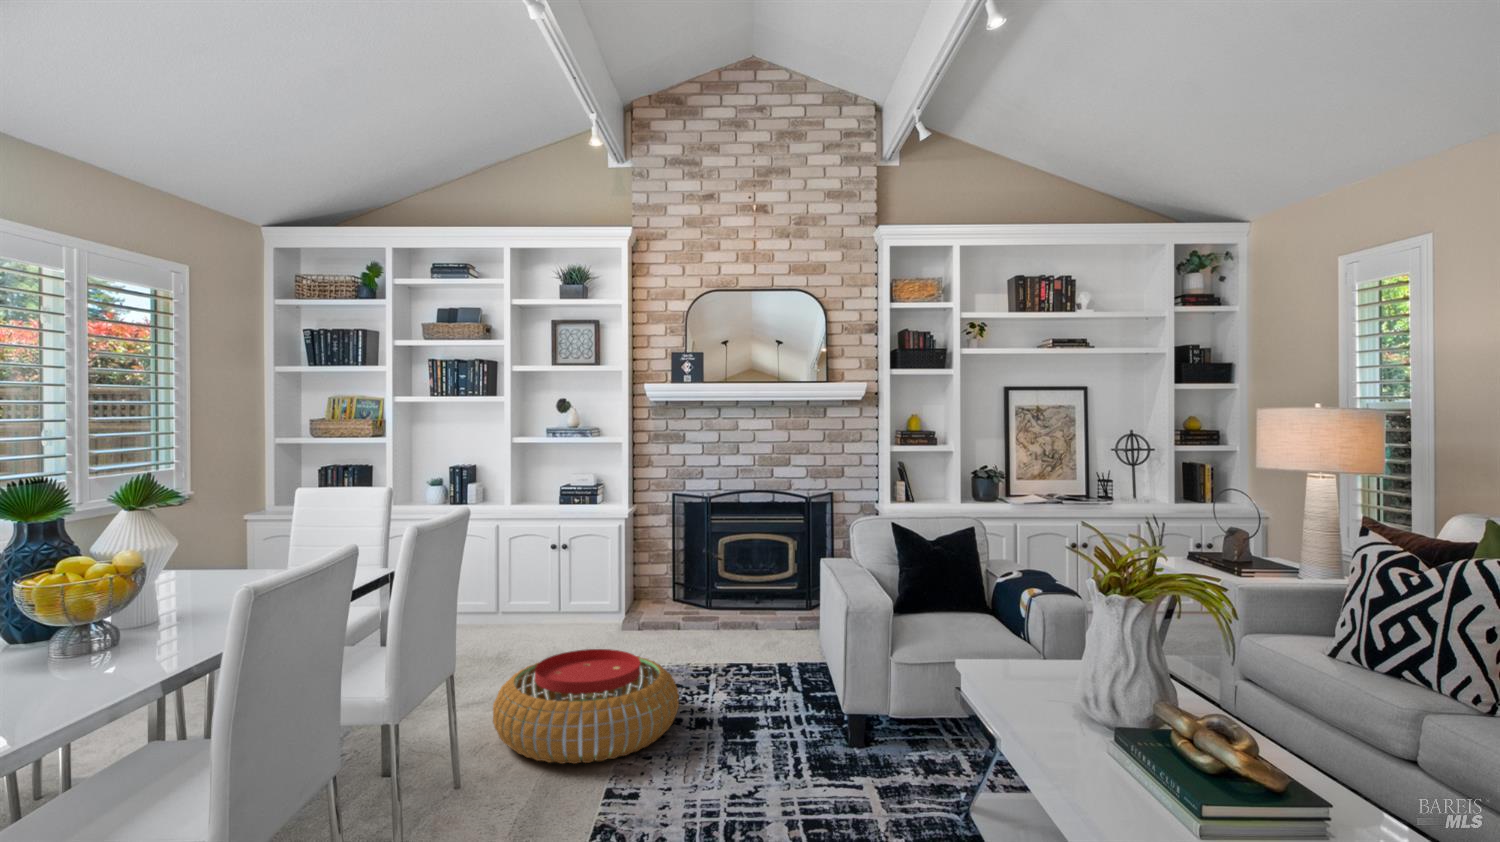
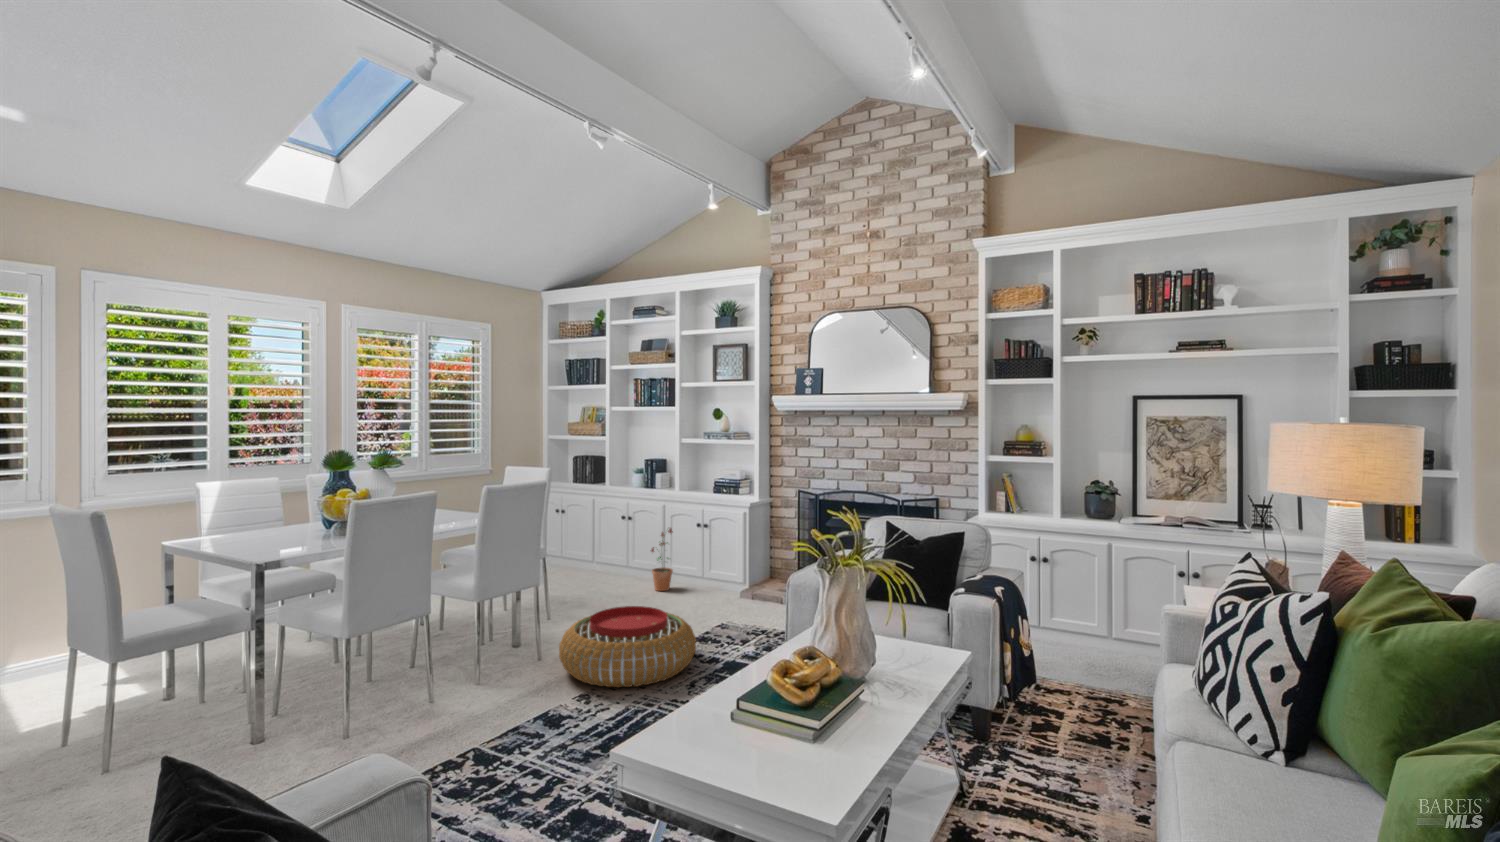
potted plant: none [489,551,520,636] -> present [651,528,673,591]

